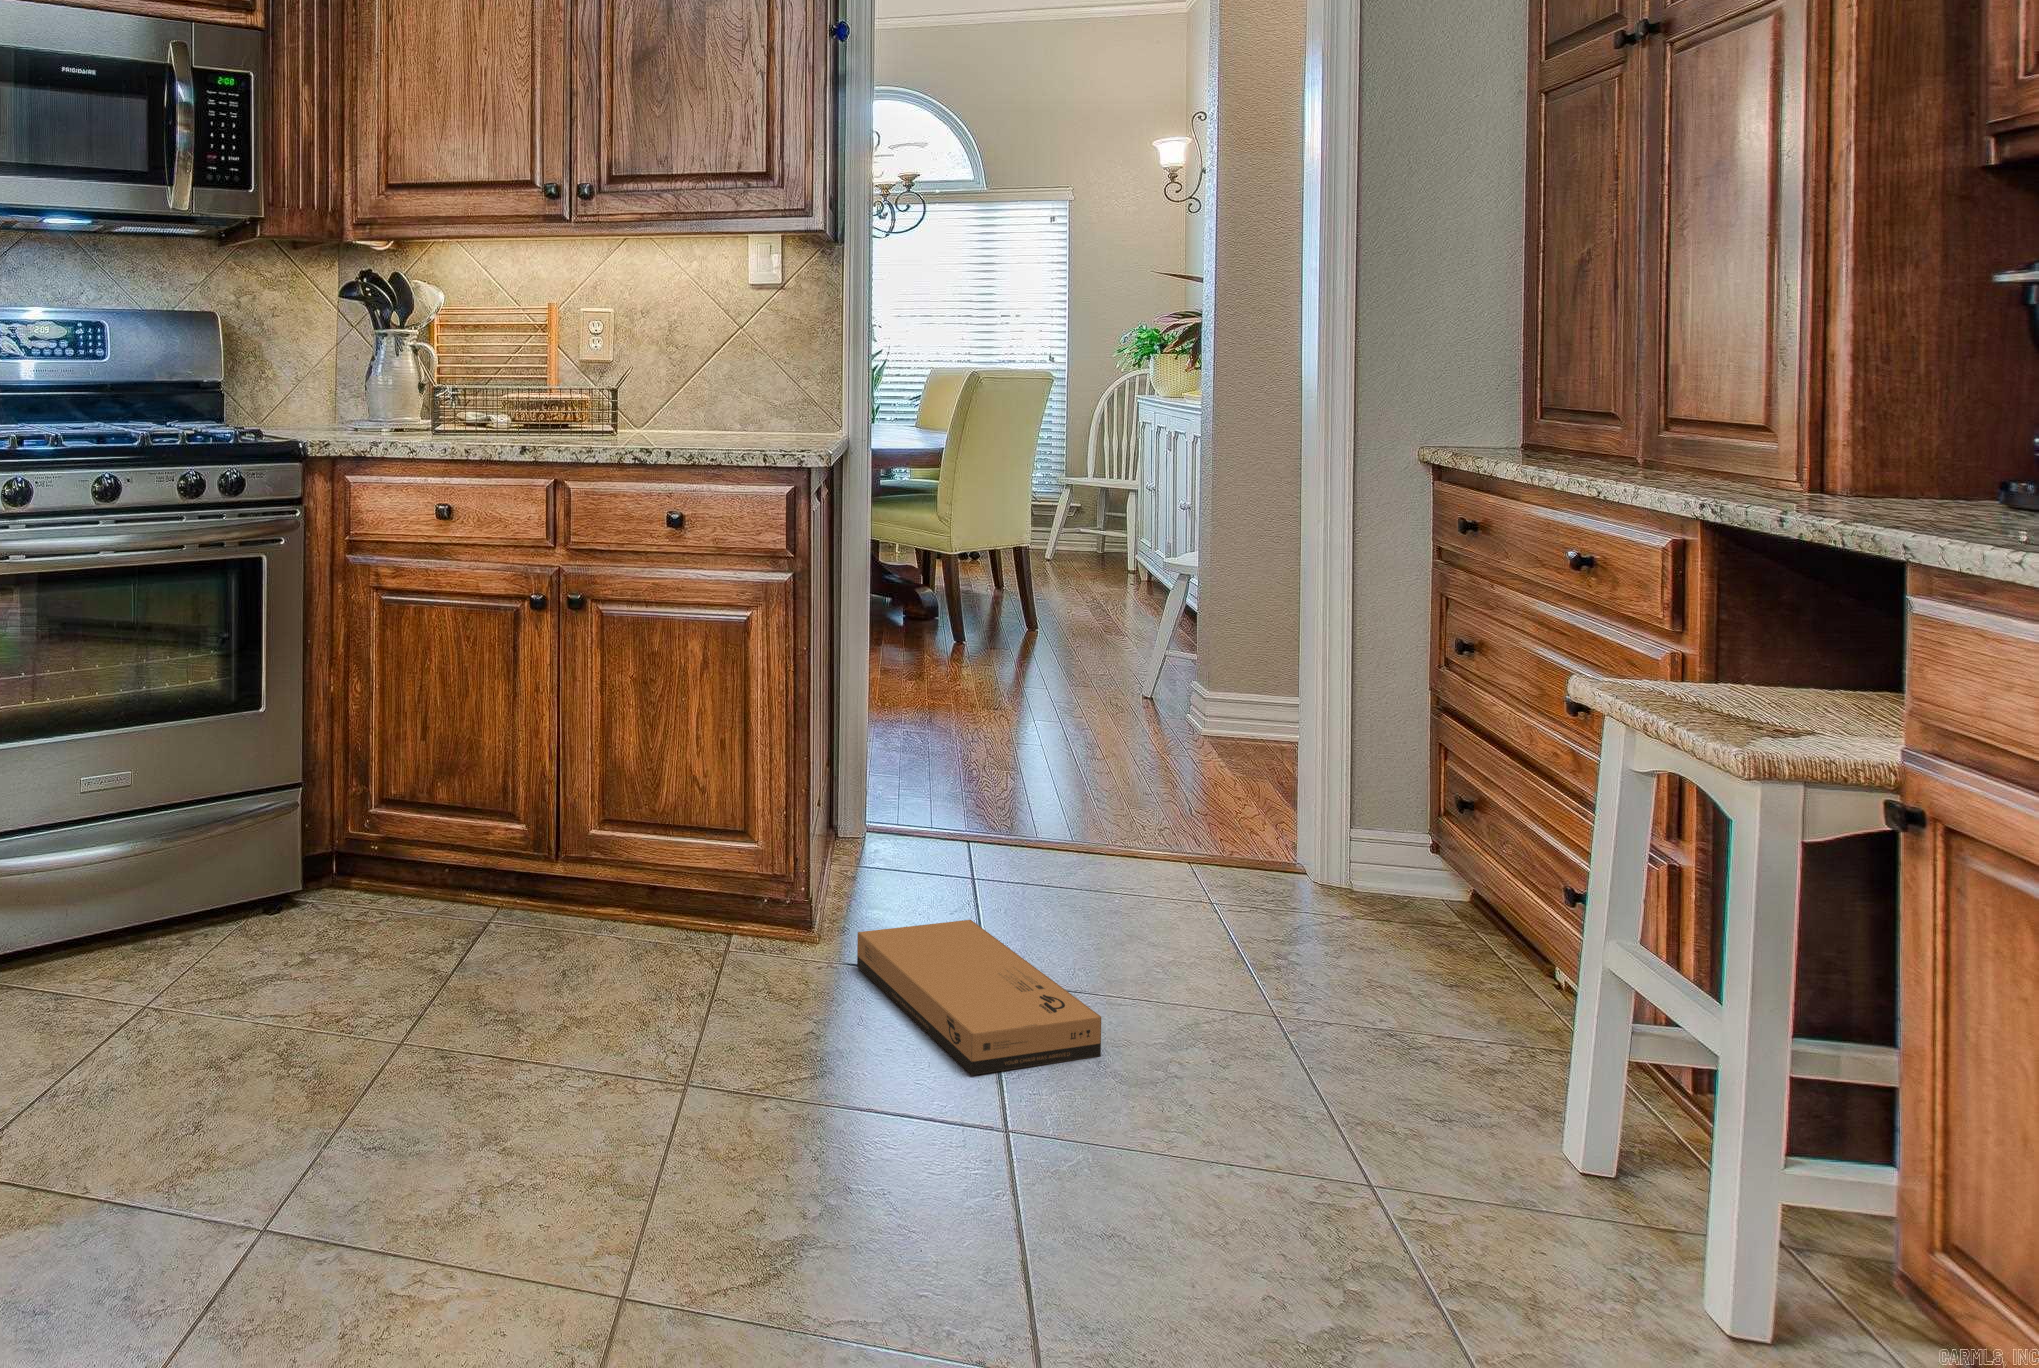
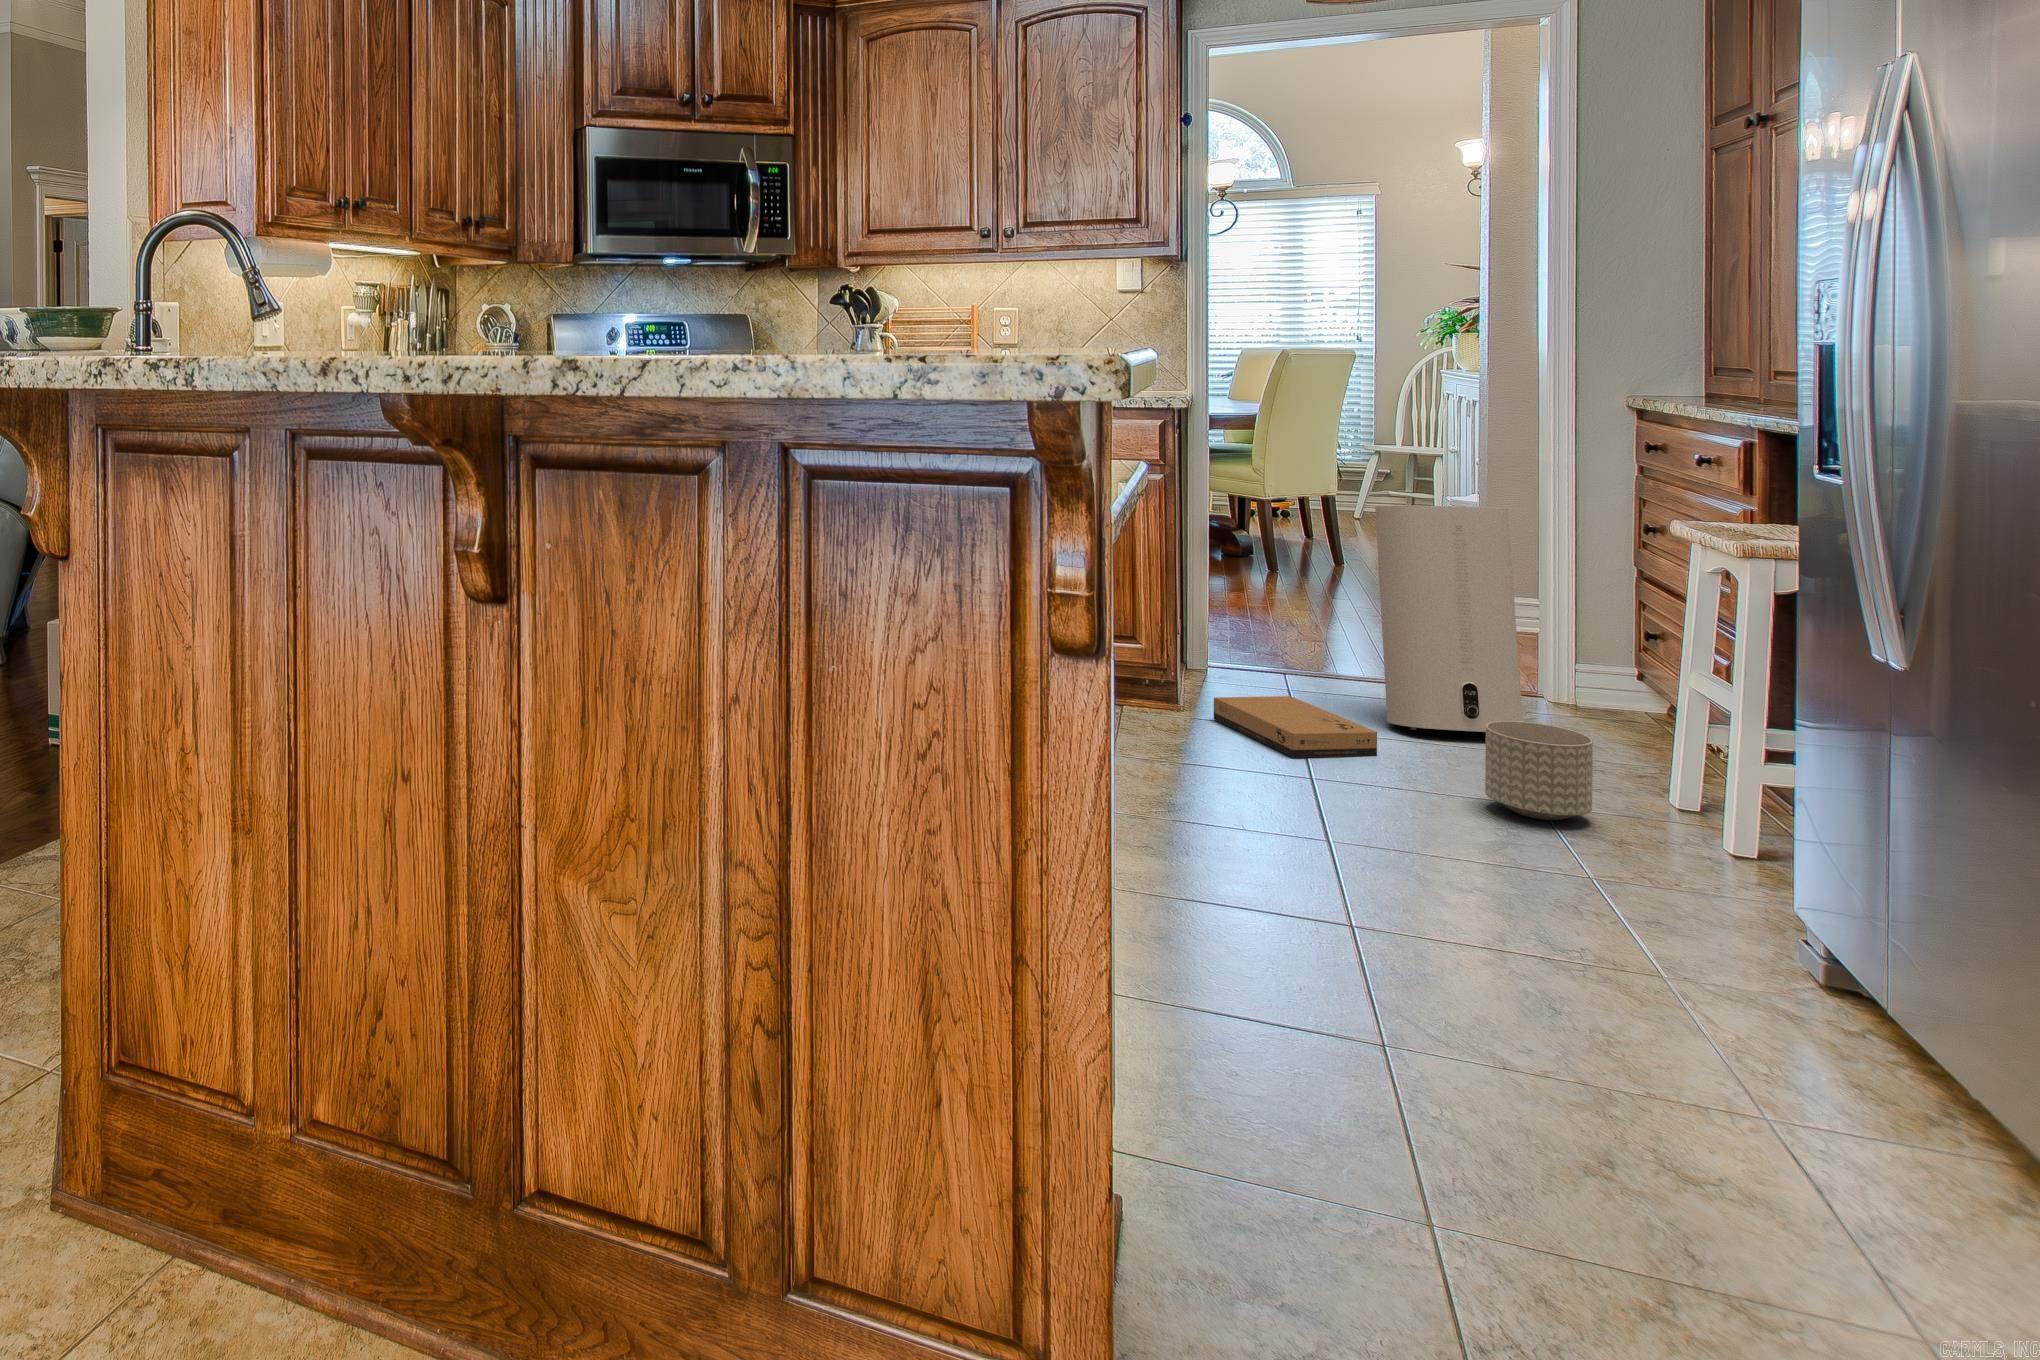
air purifier: none [1094,618,1305,987] -> present [1375,505,1523,732]
planter: none [1291,1047,1479,1267] -> present [1485,721,1593,820]

